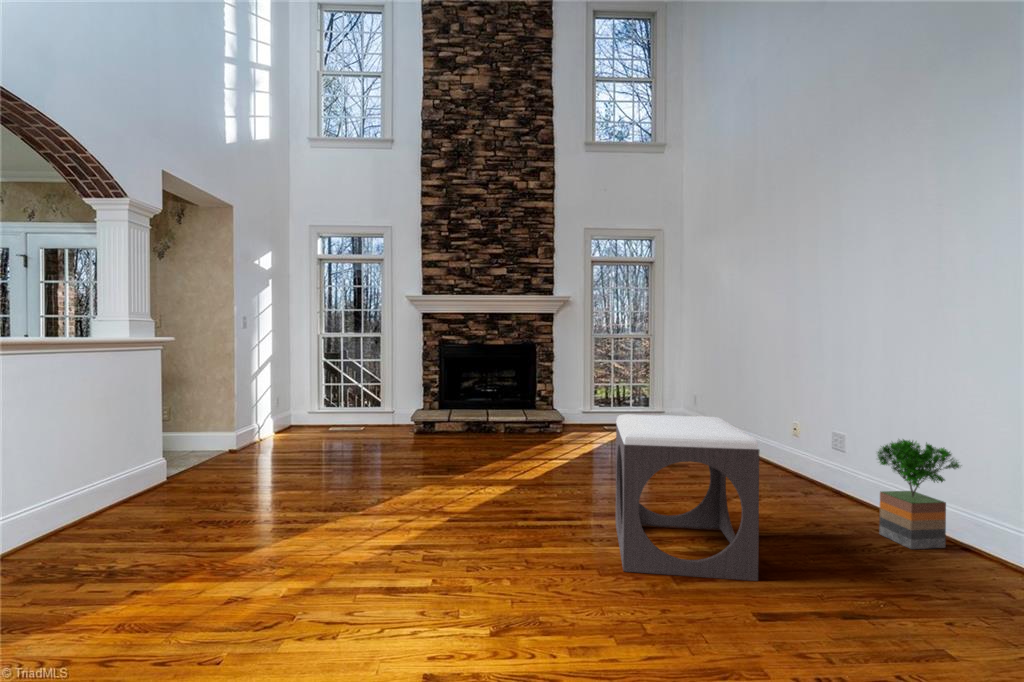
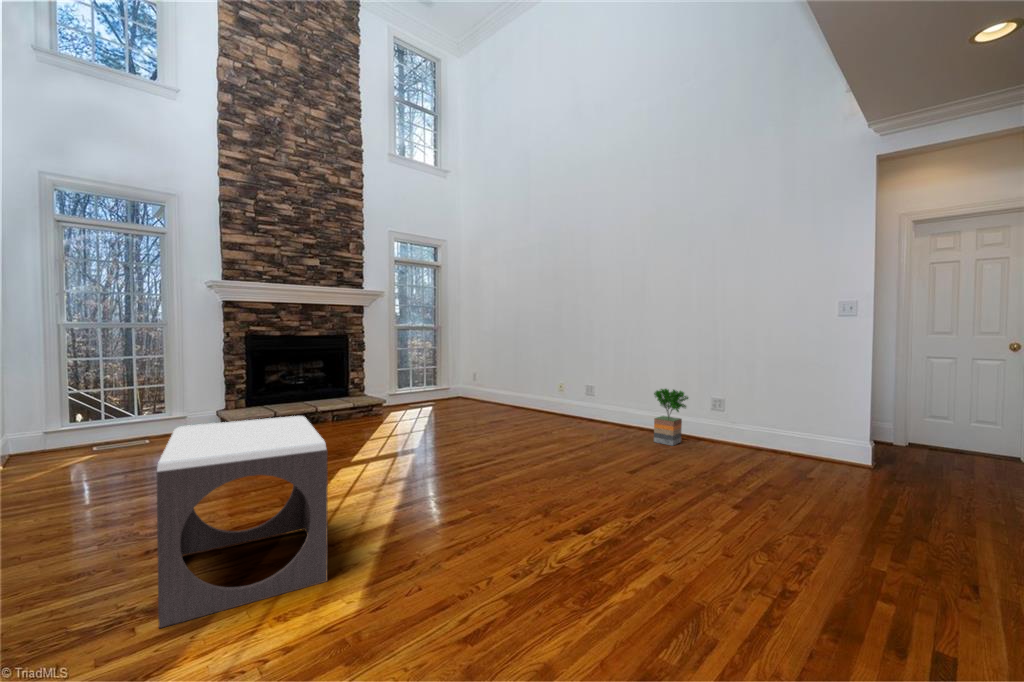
footstool: present [616,415,760,581] -> present [157,416,328,628]

